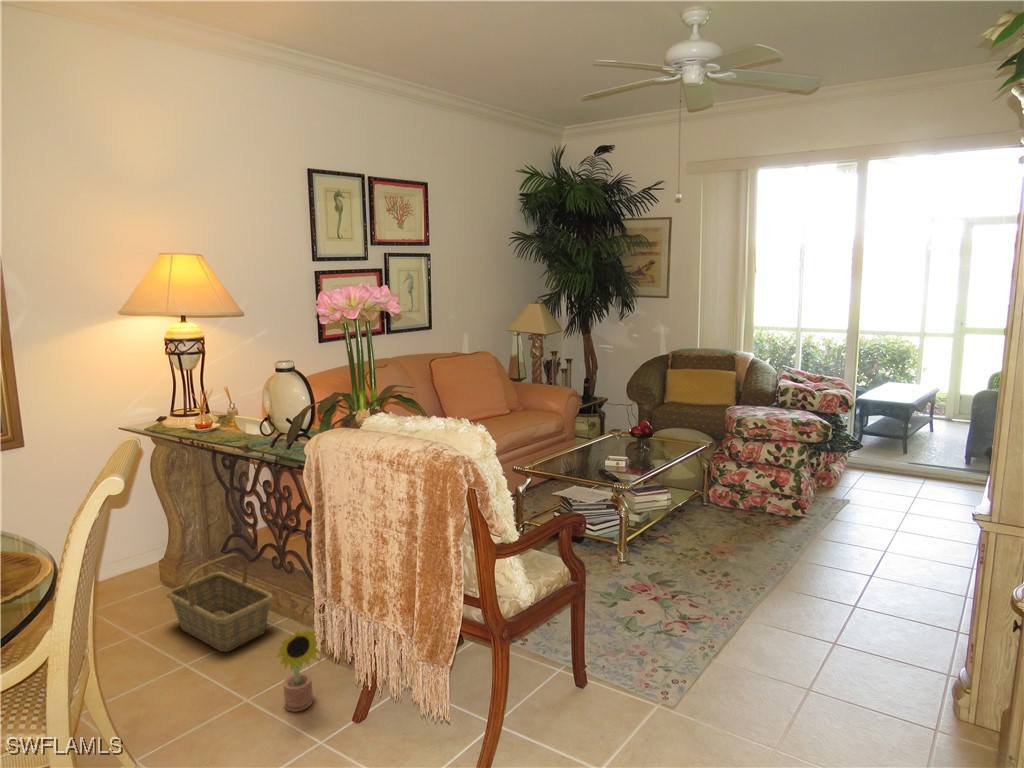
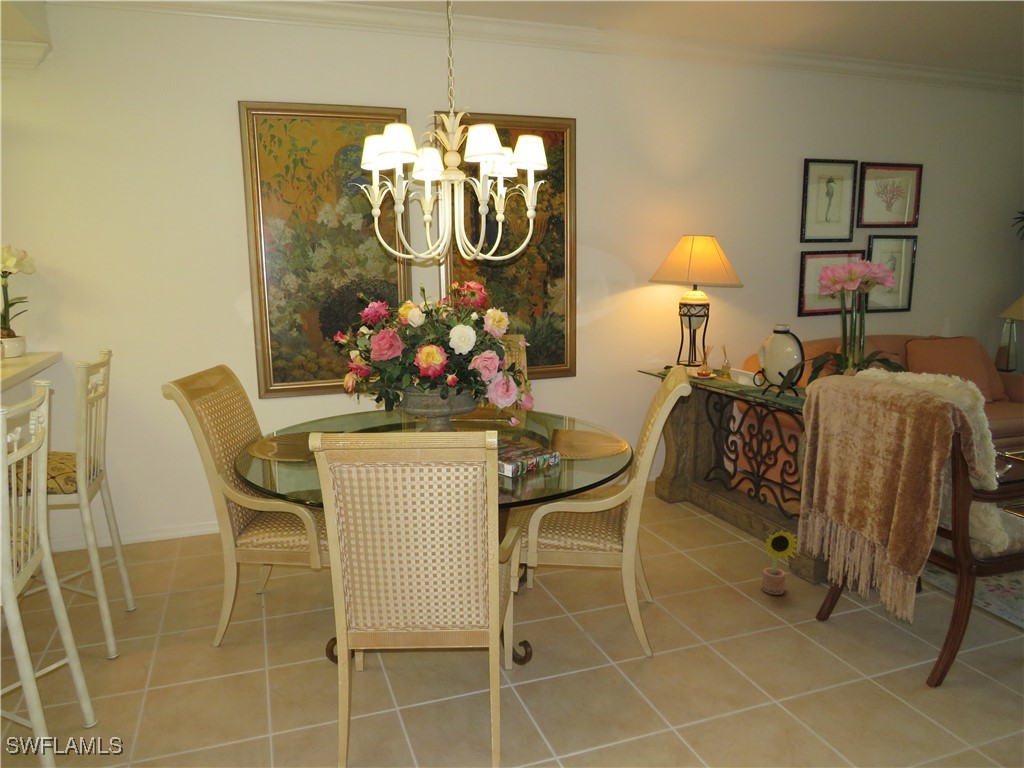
basket: present [167,554,272,652] -> none [669,475,750,547]

